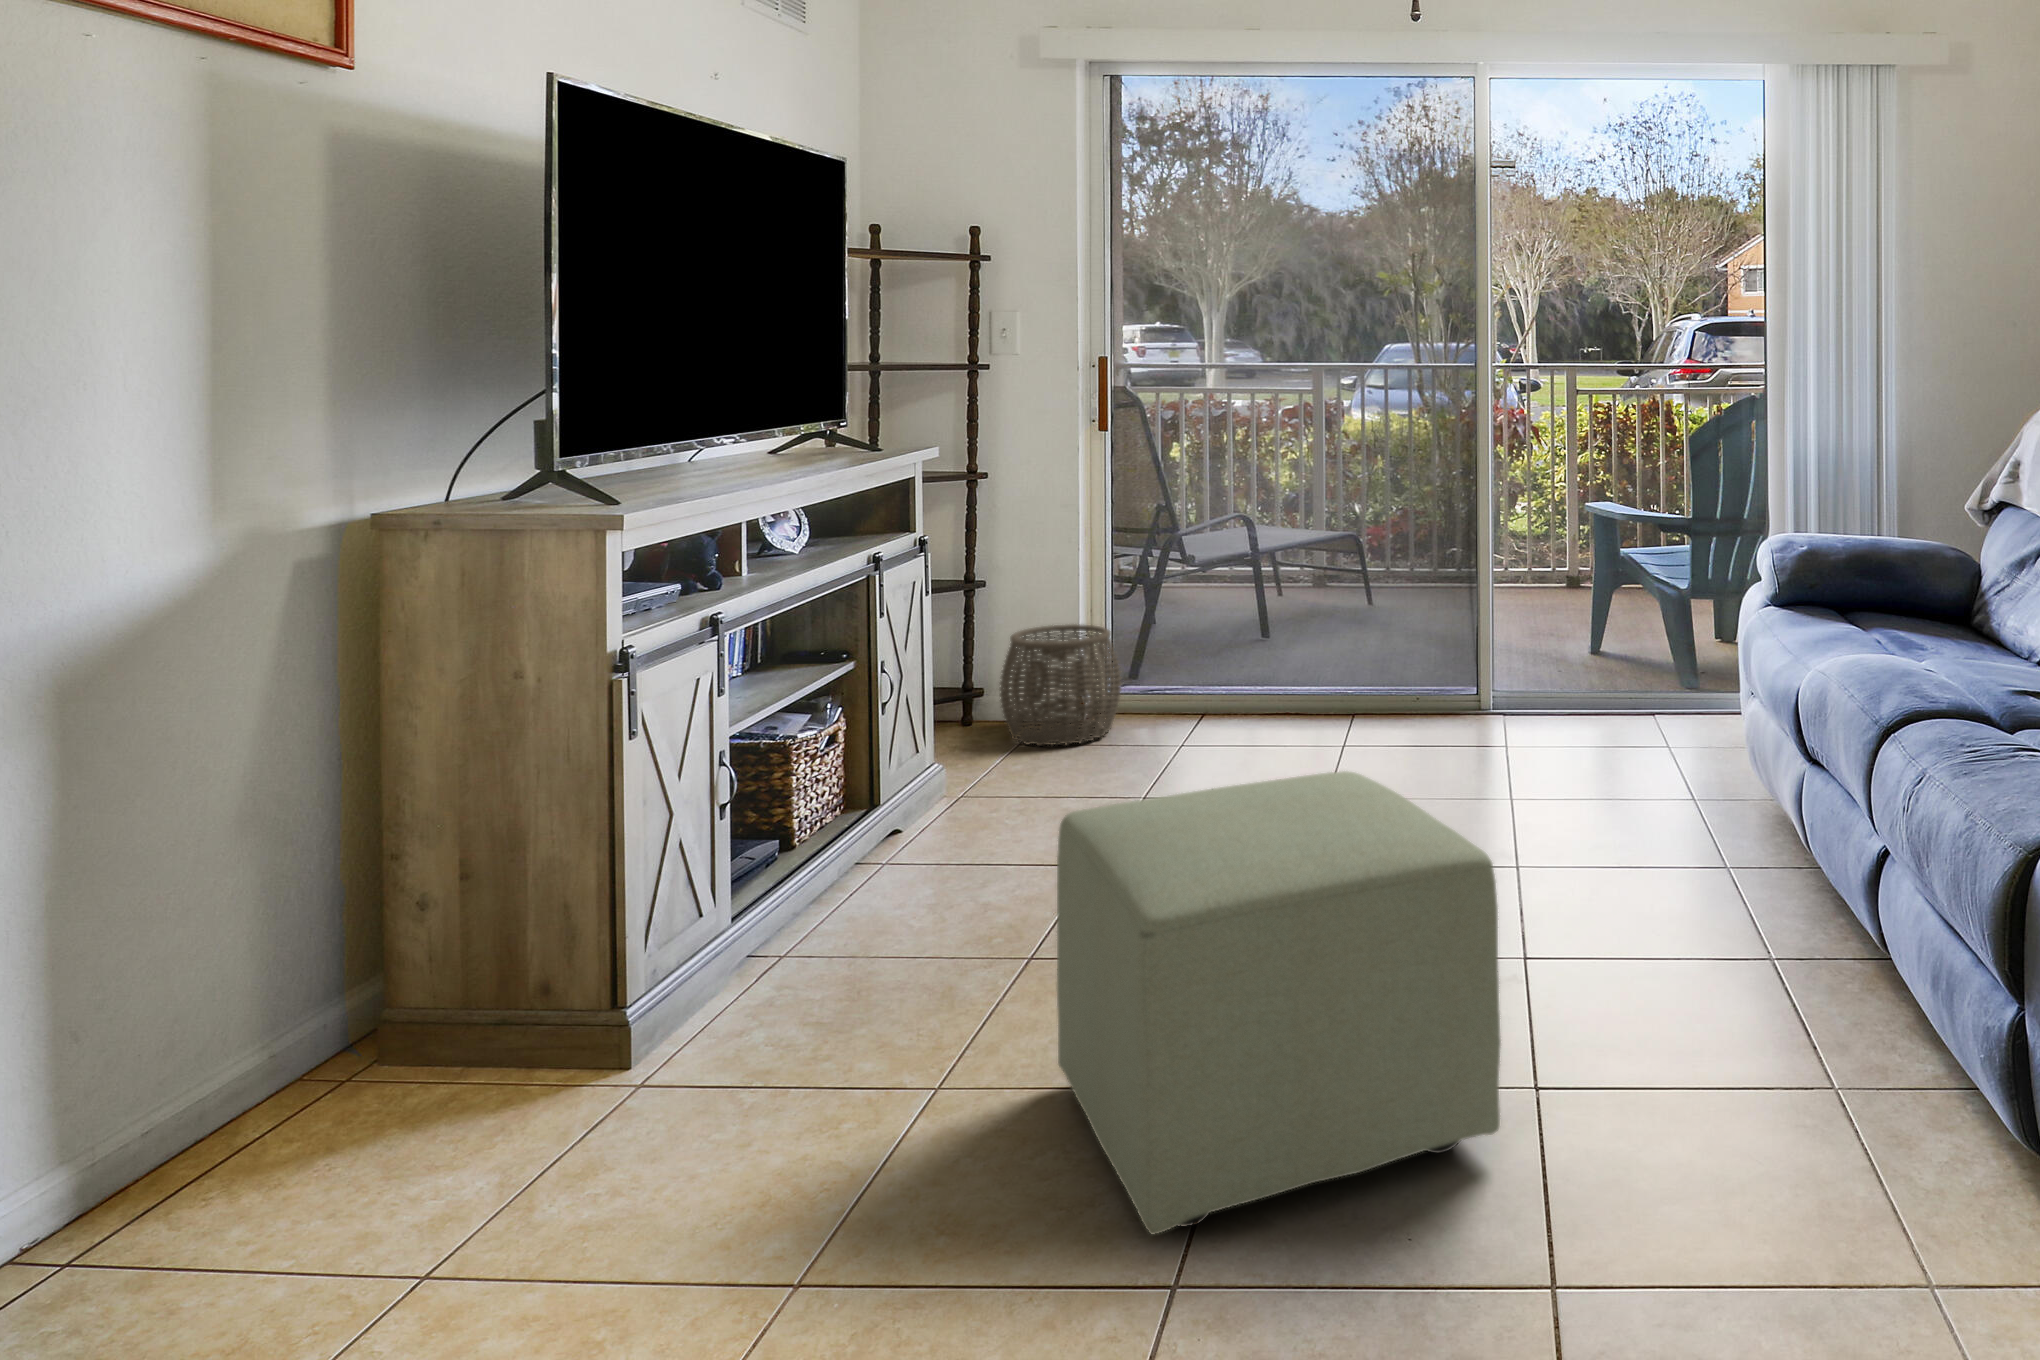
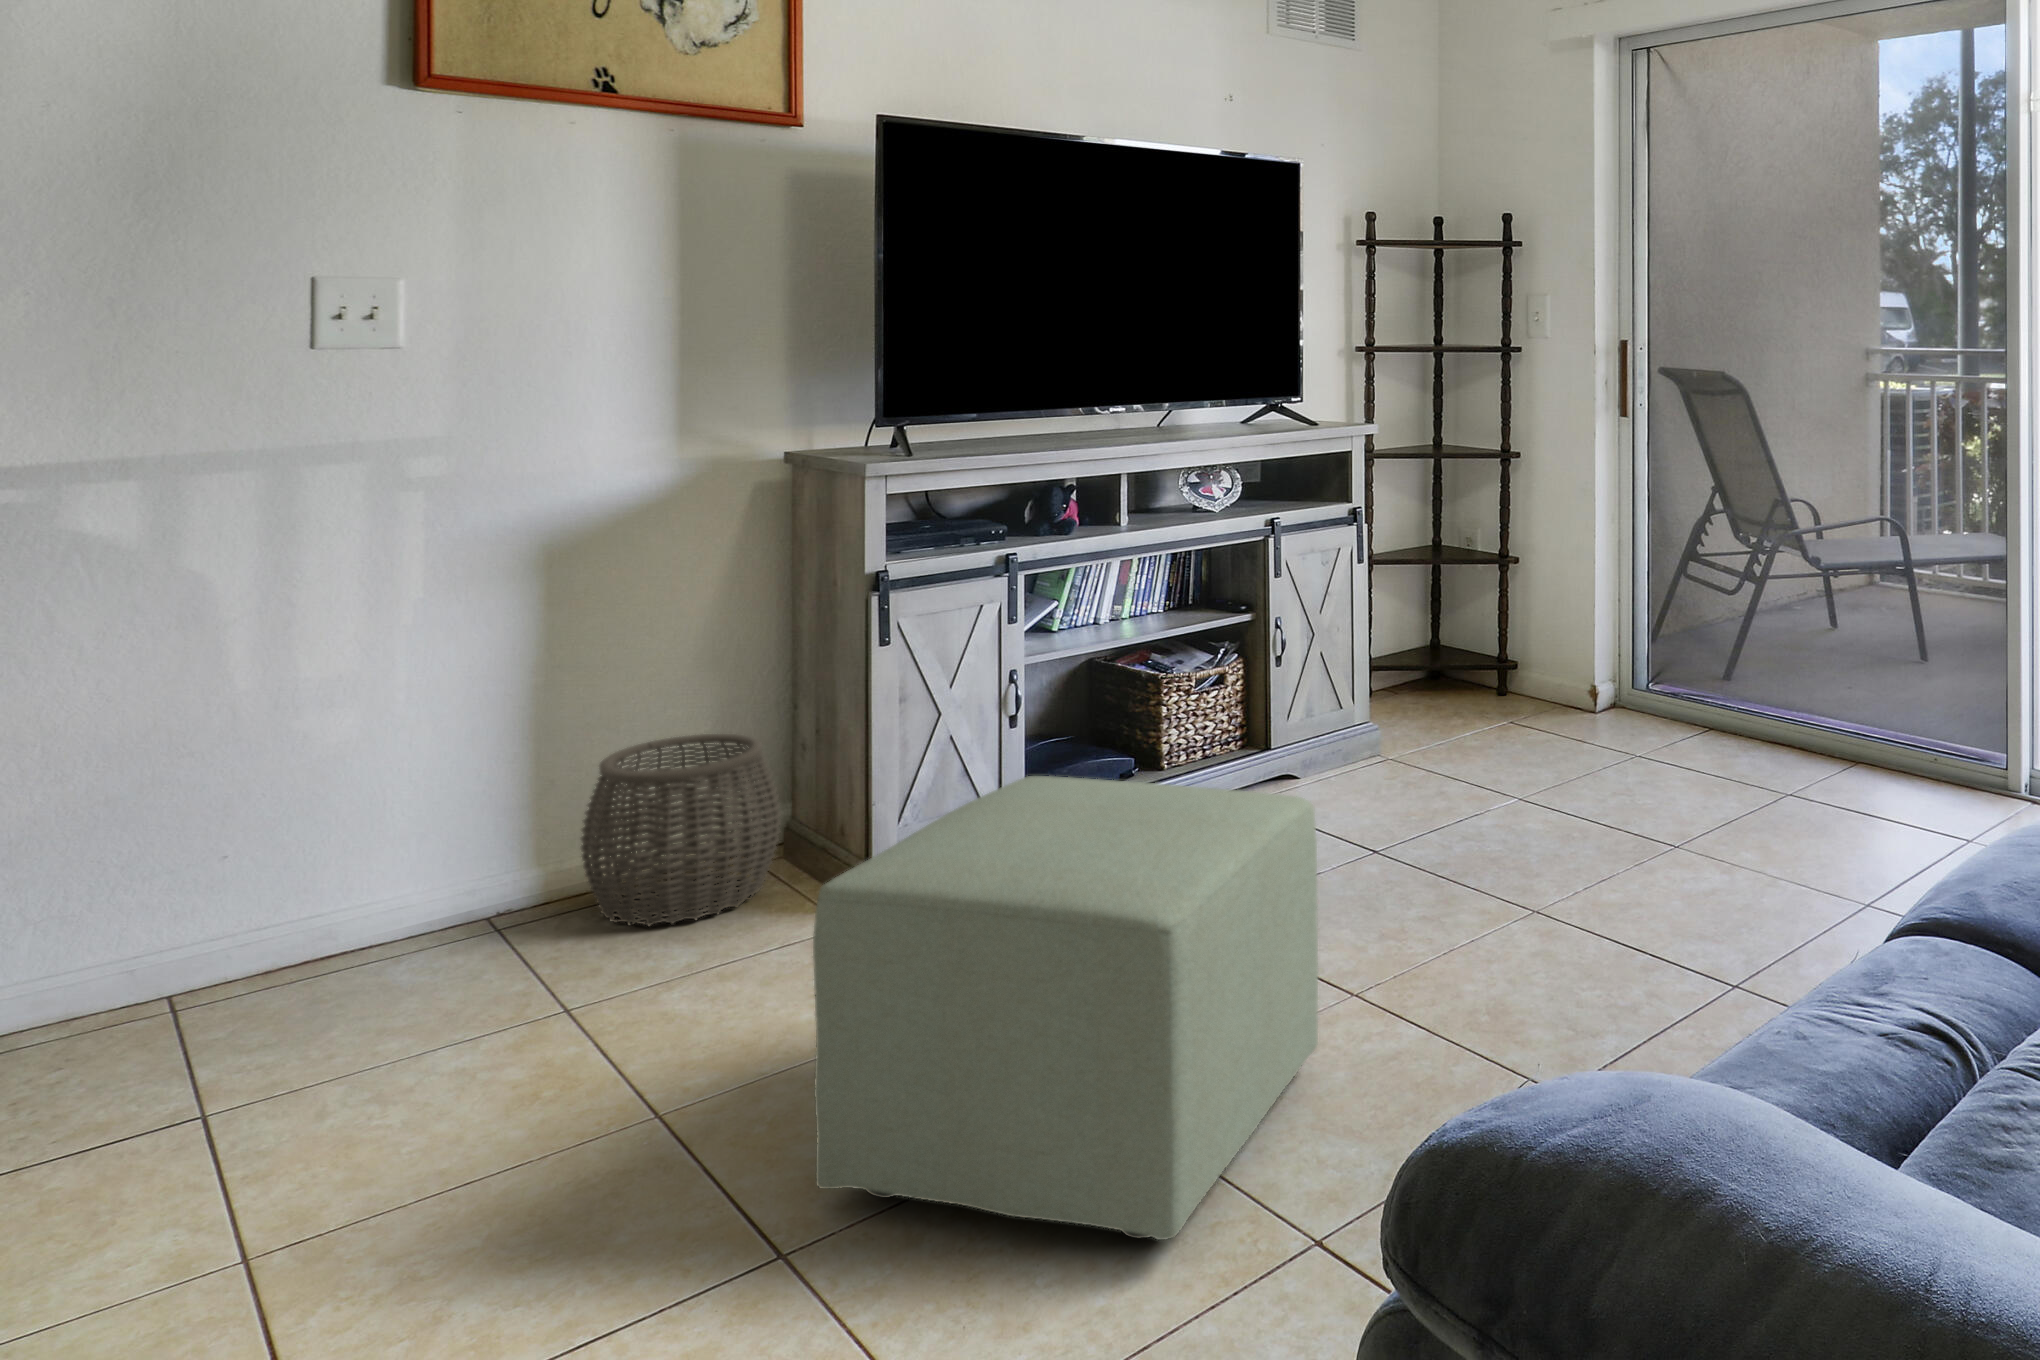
woven basket: present [1000,624,1122,746] -> present [581,734,780,926]

